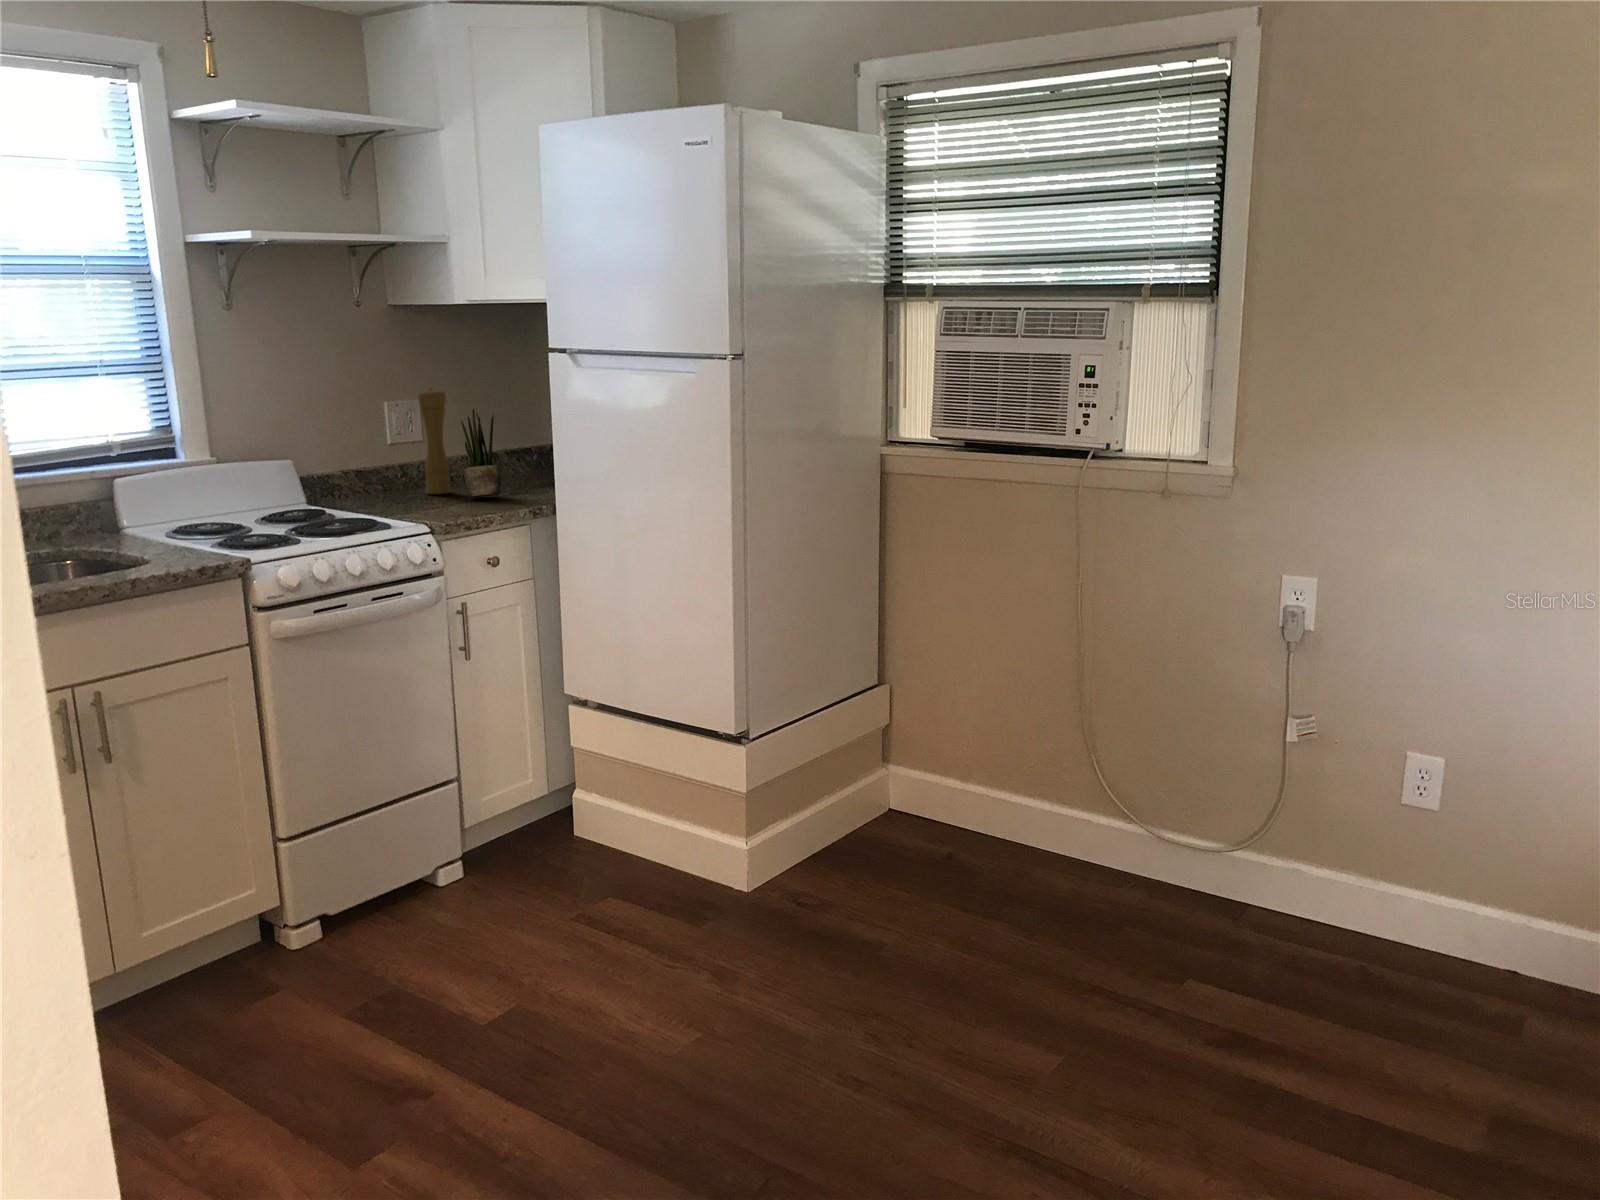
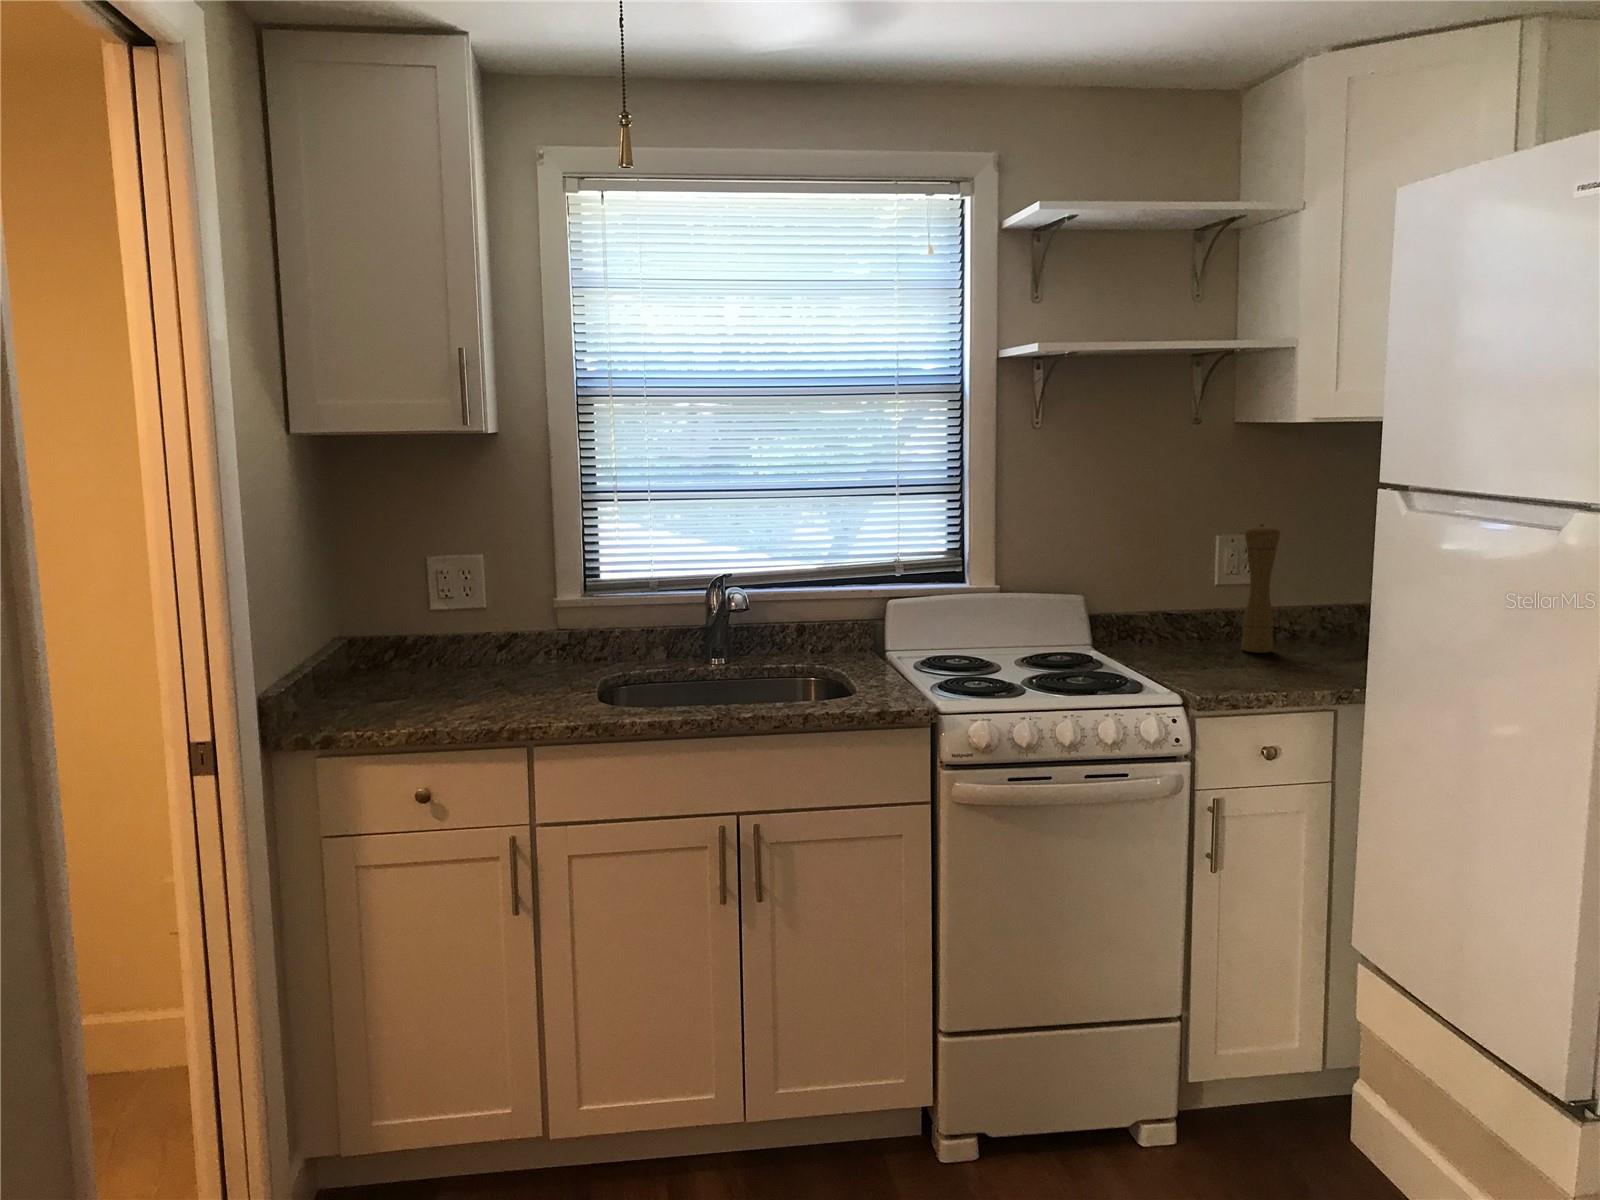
potted plant: present [461,409,501,497] -> none [1280,553,1331,665]

